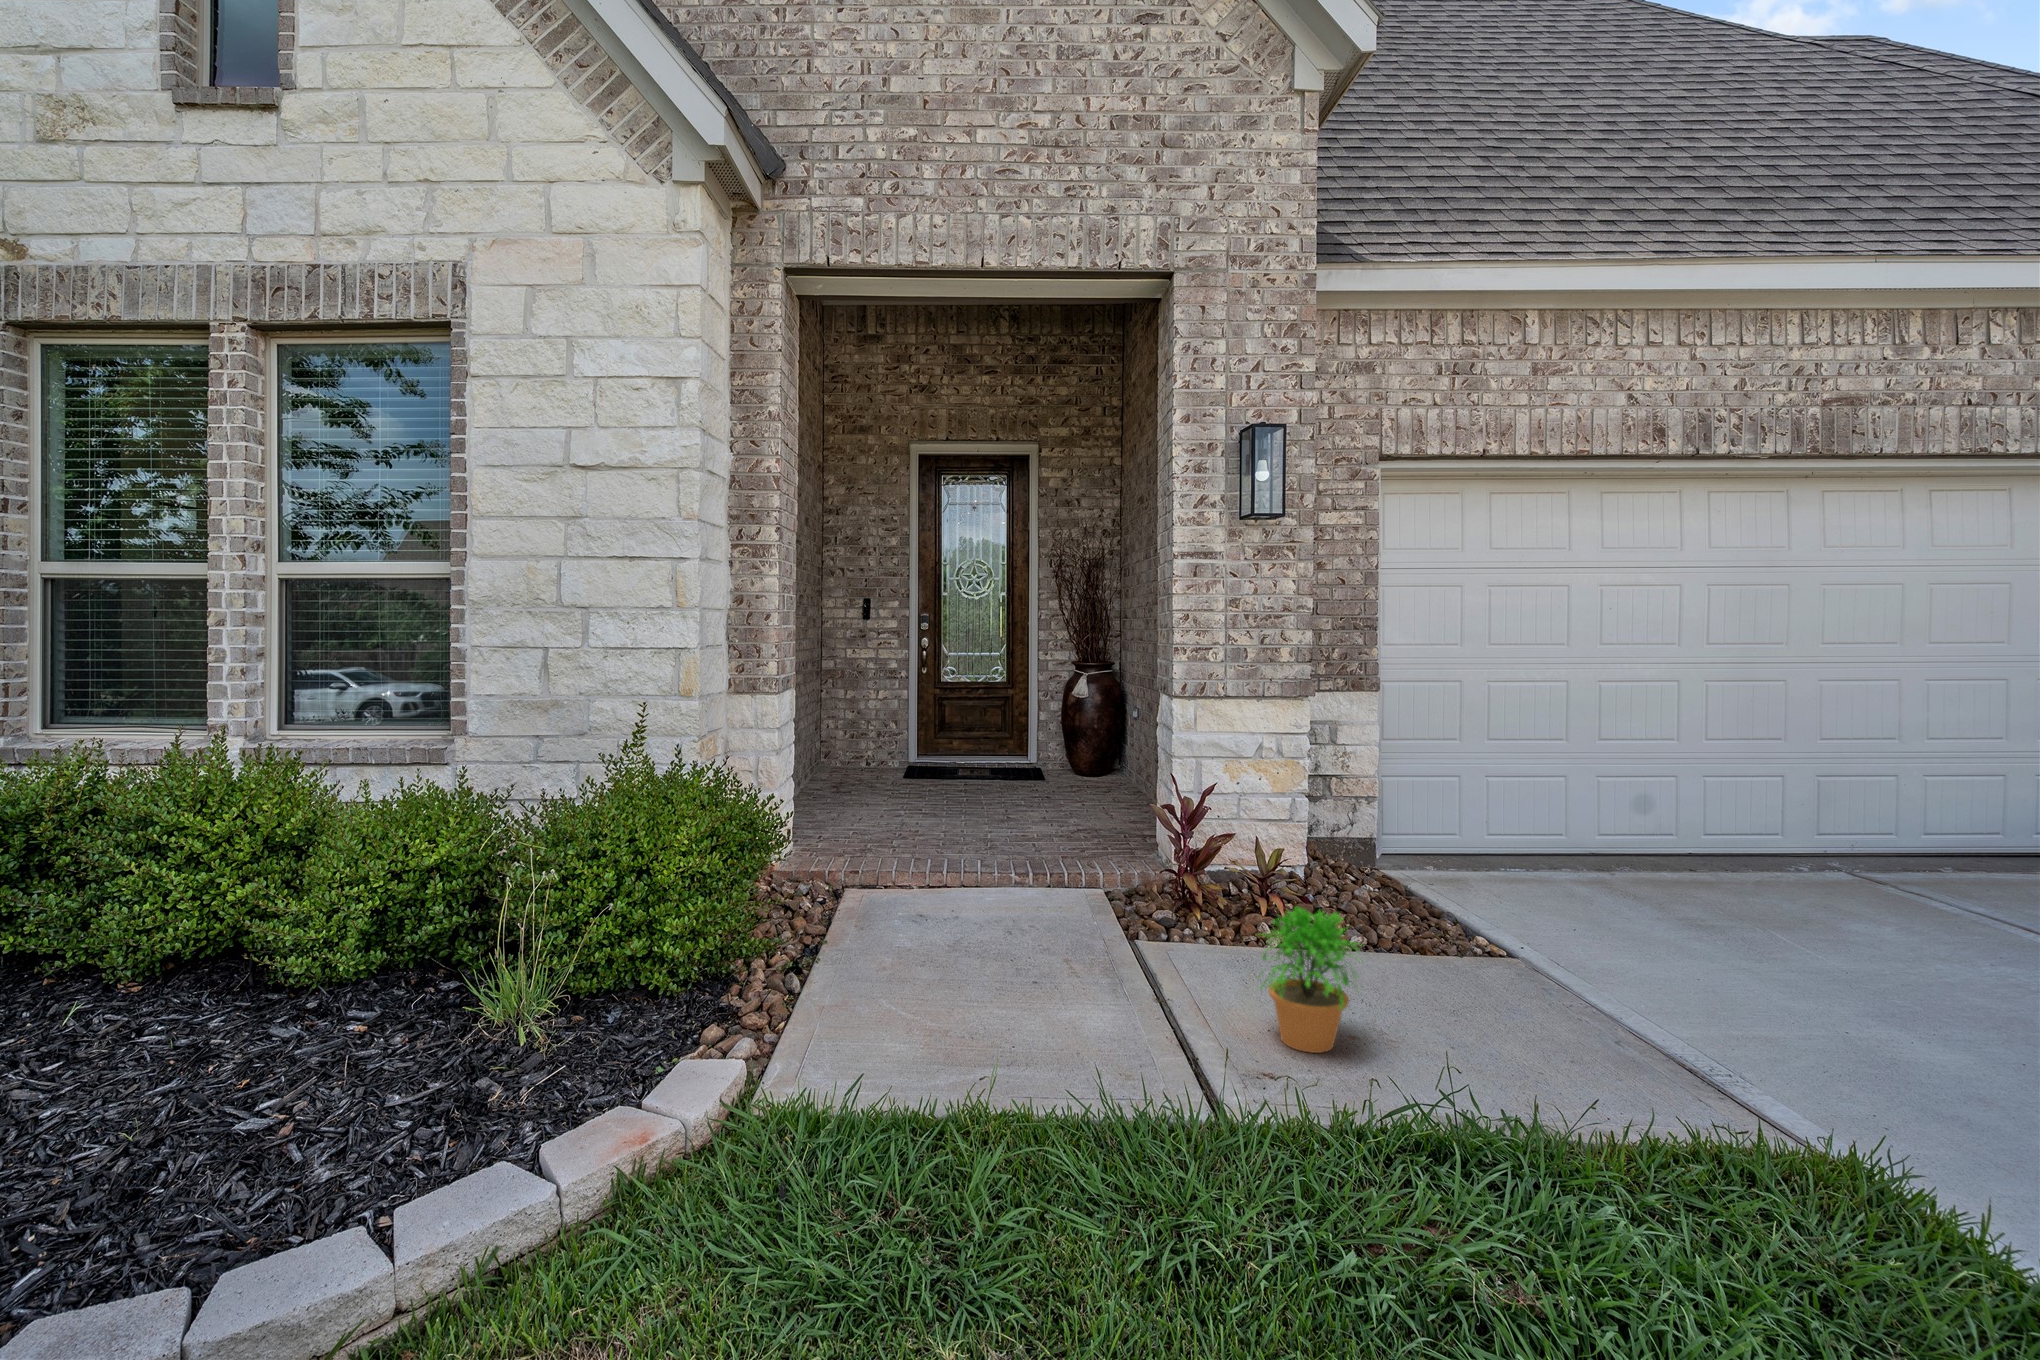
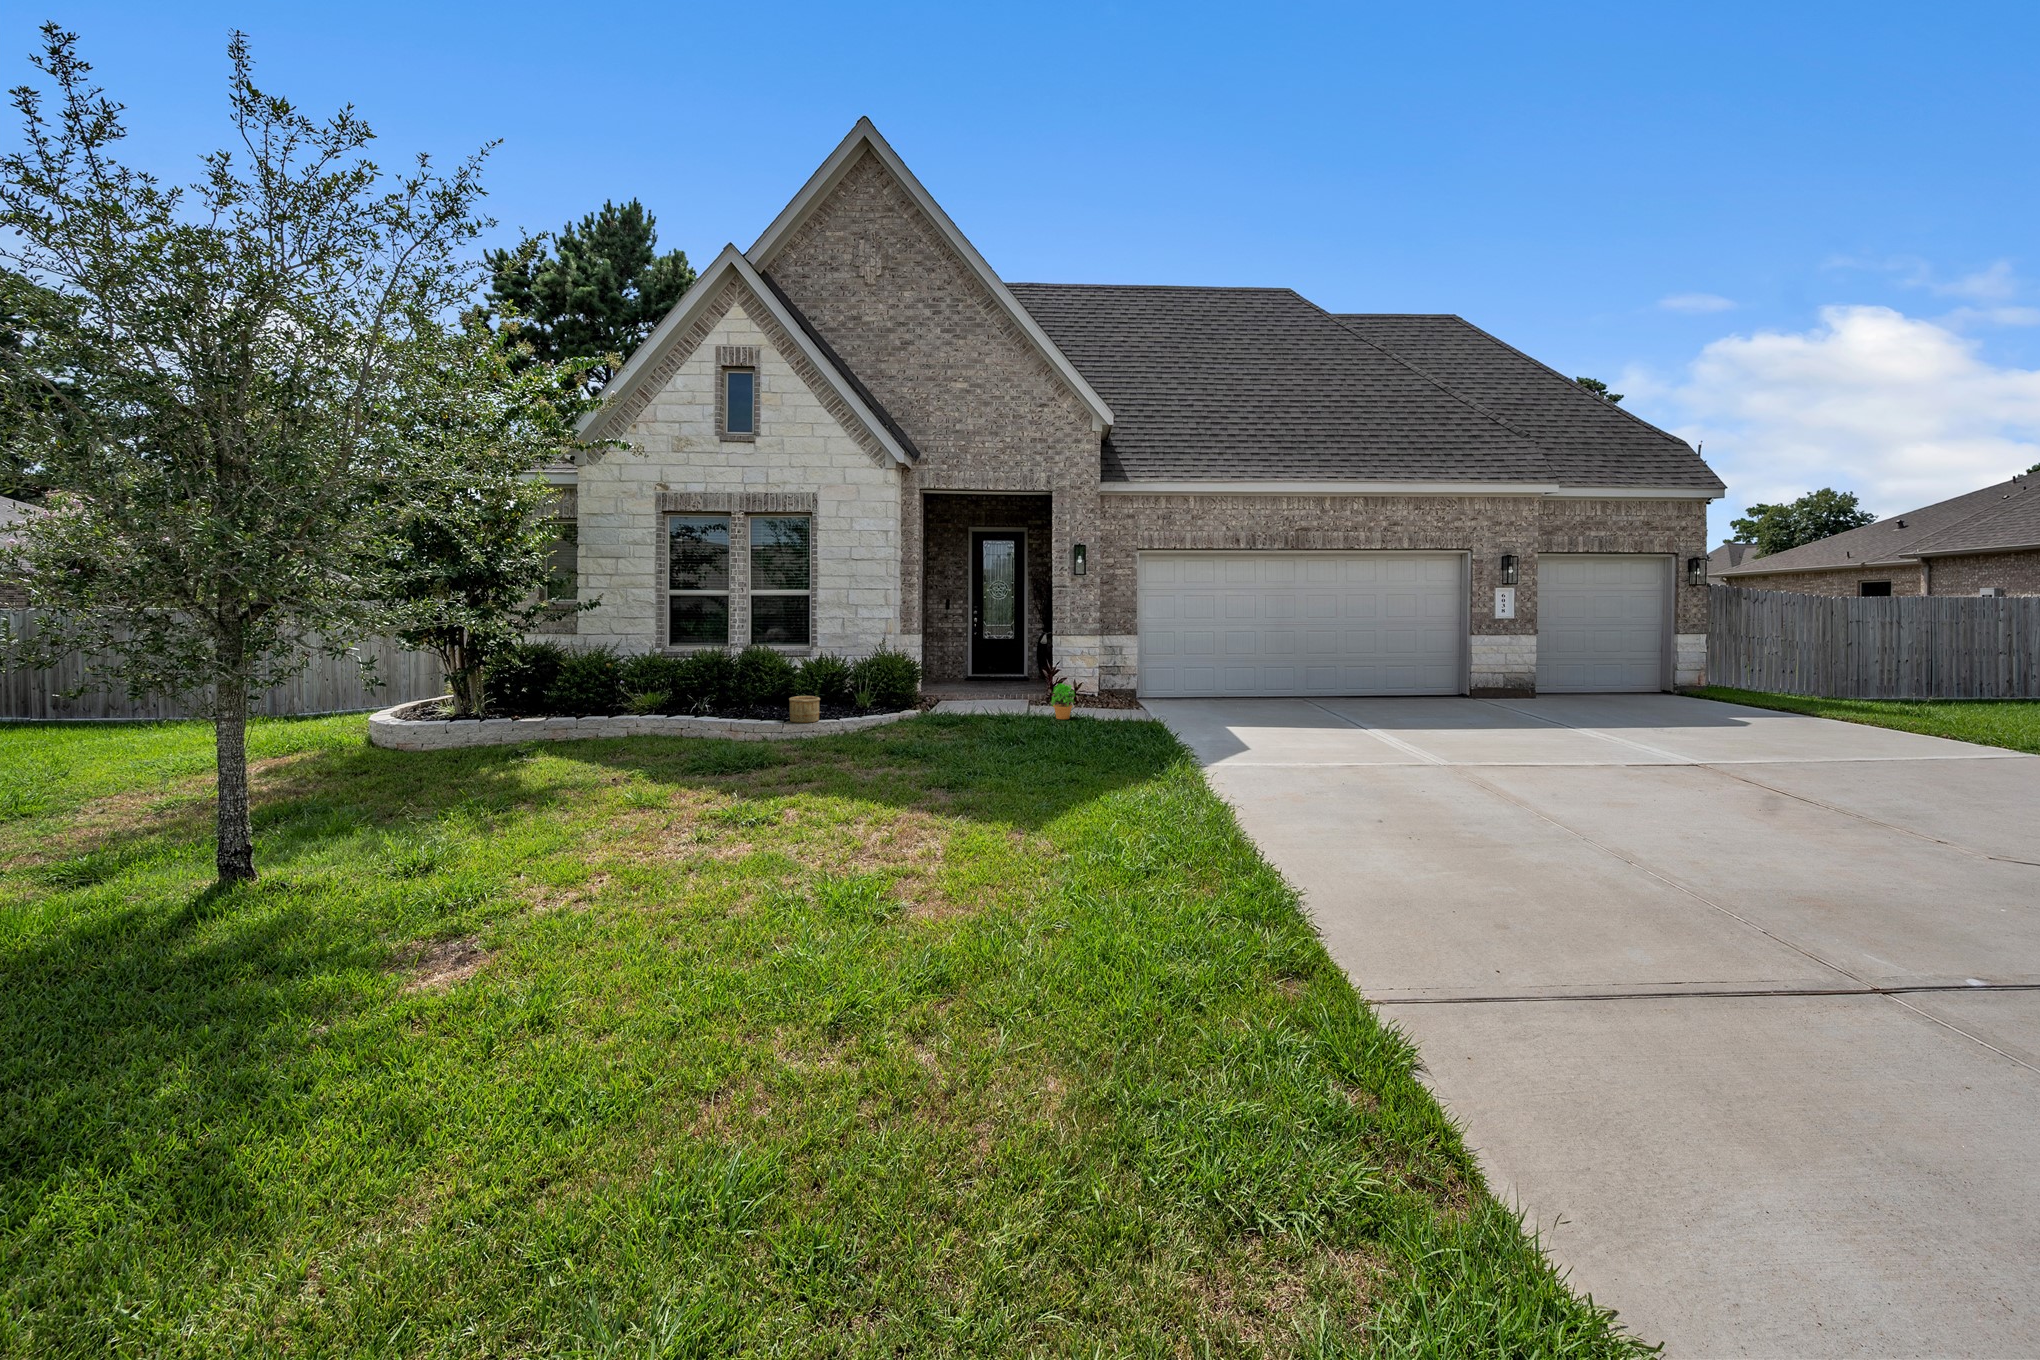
wooden bucket: none [158,991,324,1146] -> present [789,696,820,723]

